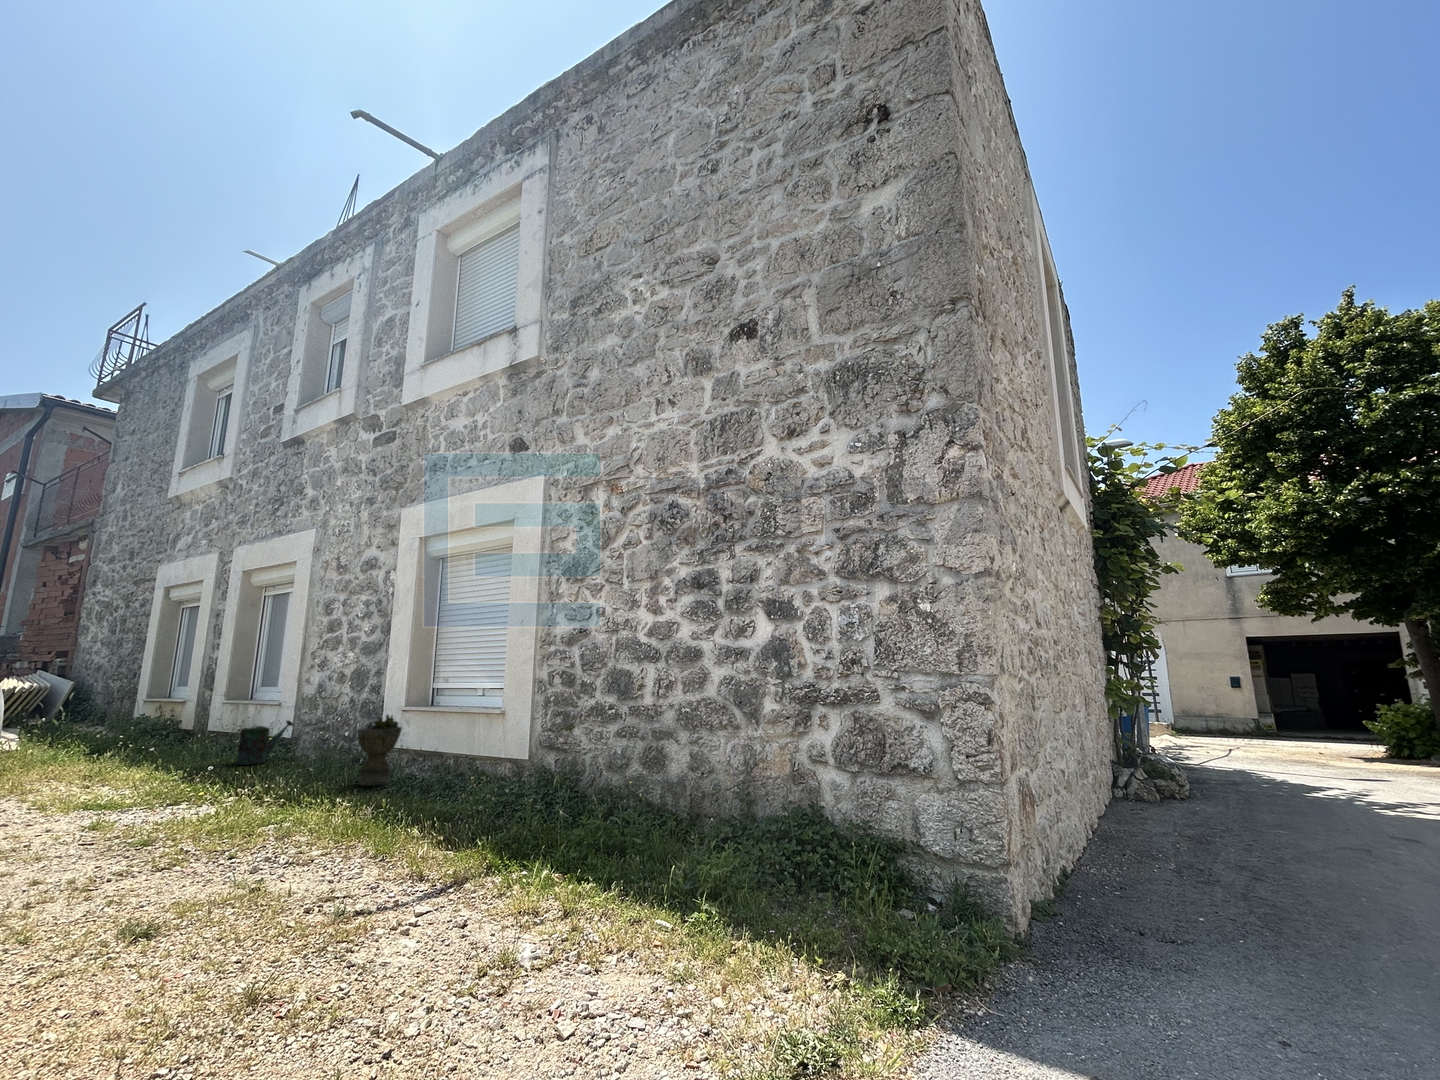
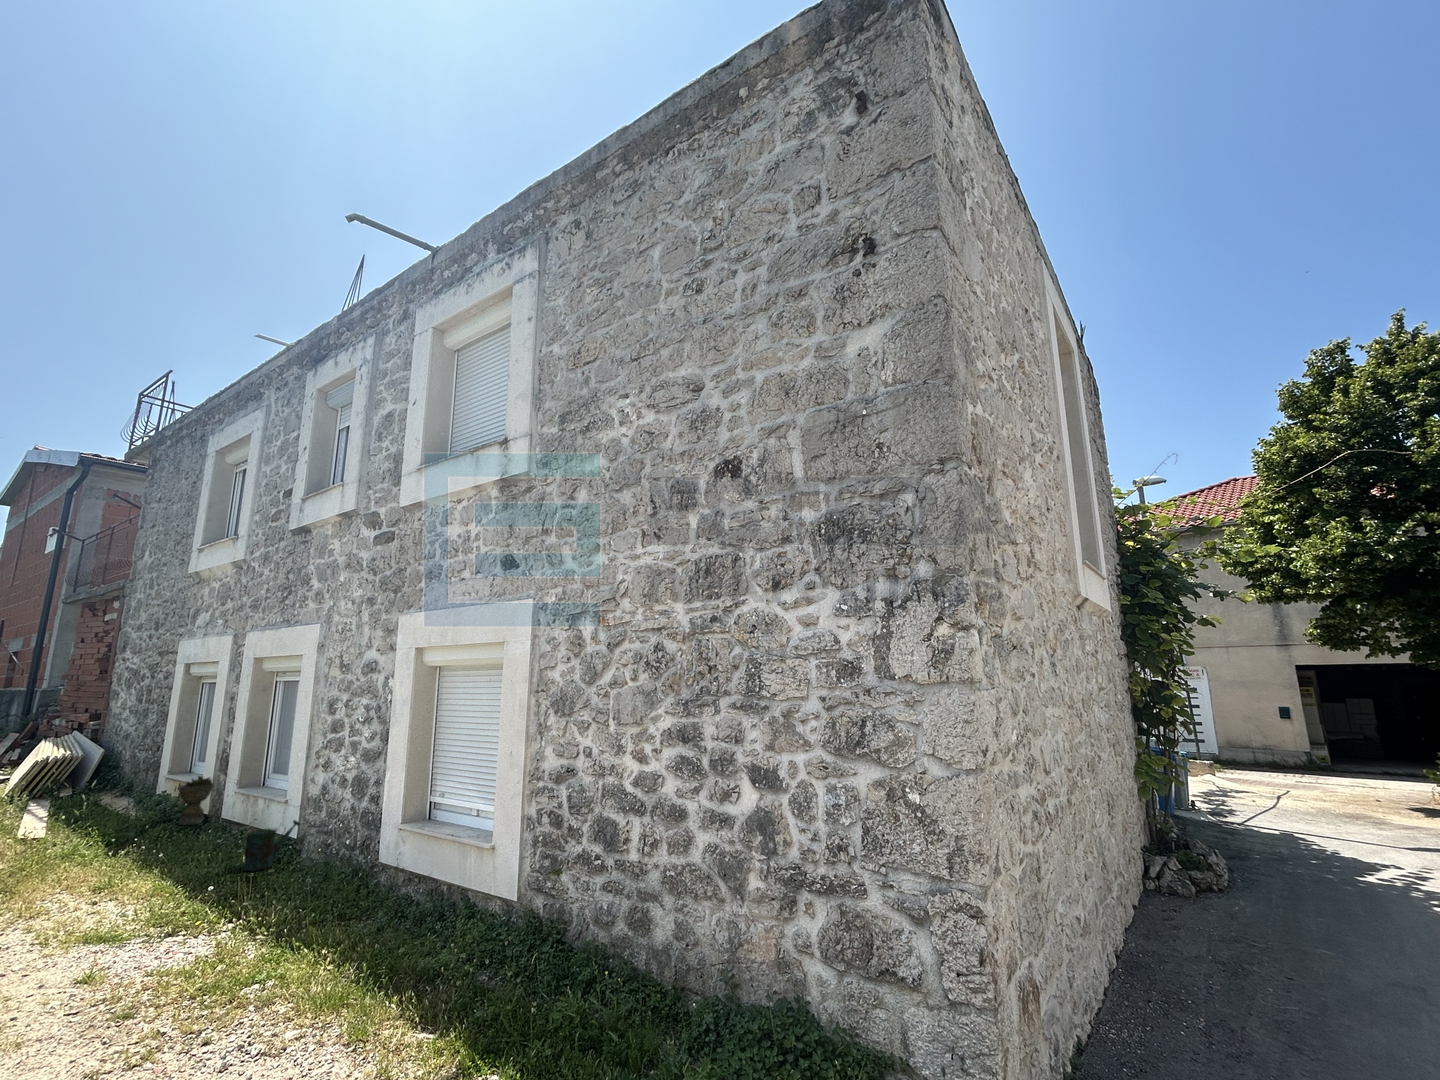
planter: present [357,715,402,786] -> present [179,776,214,825]

